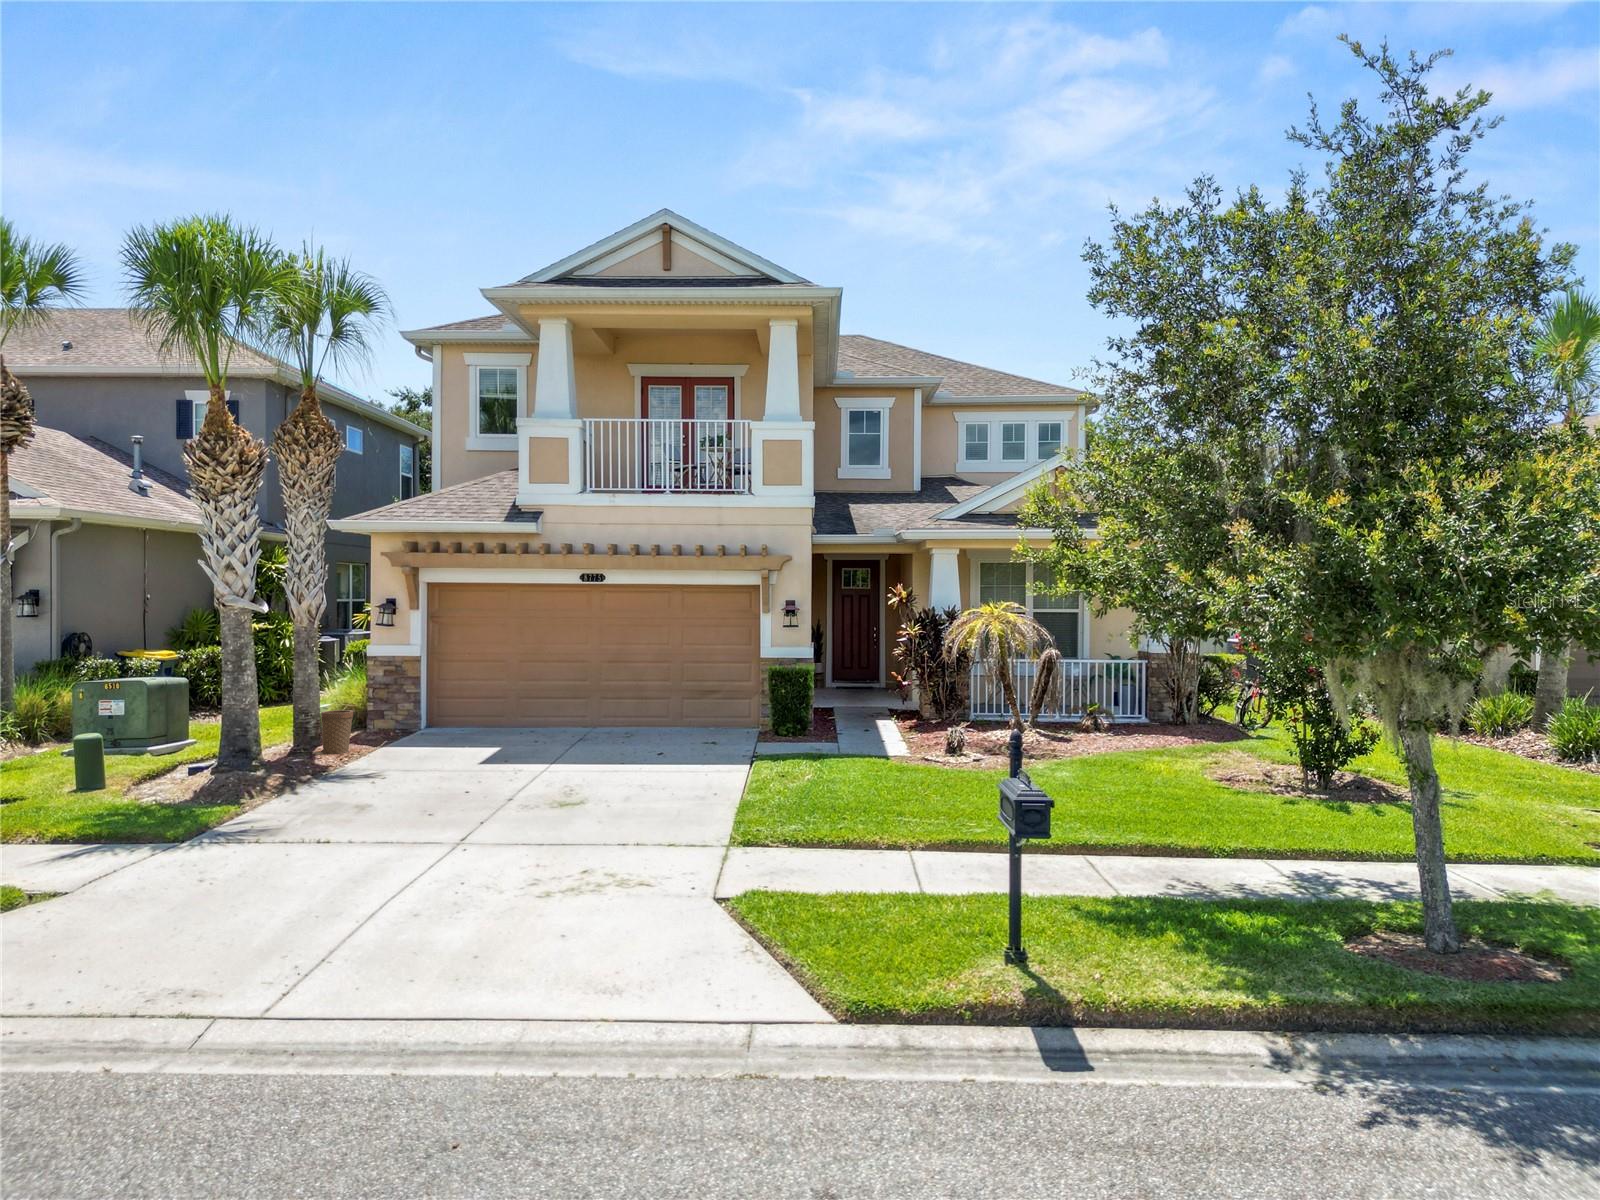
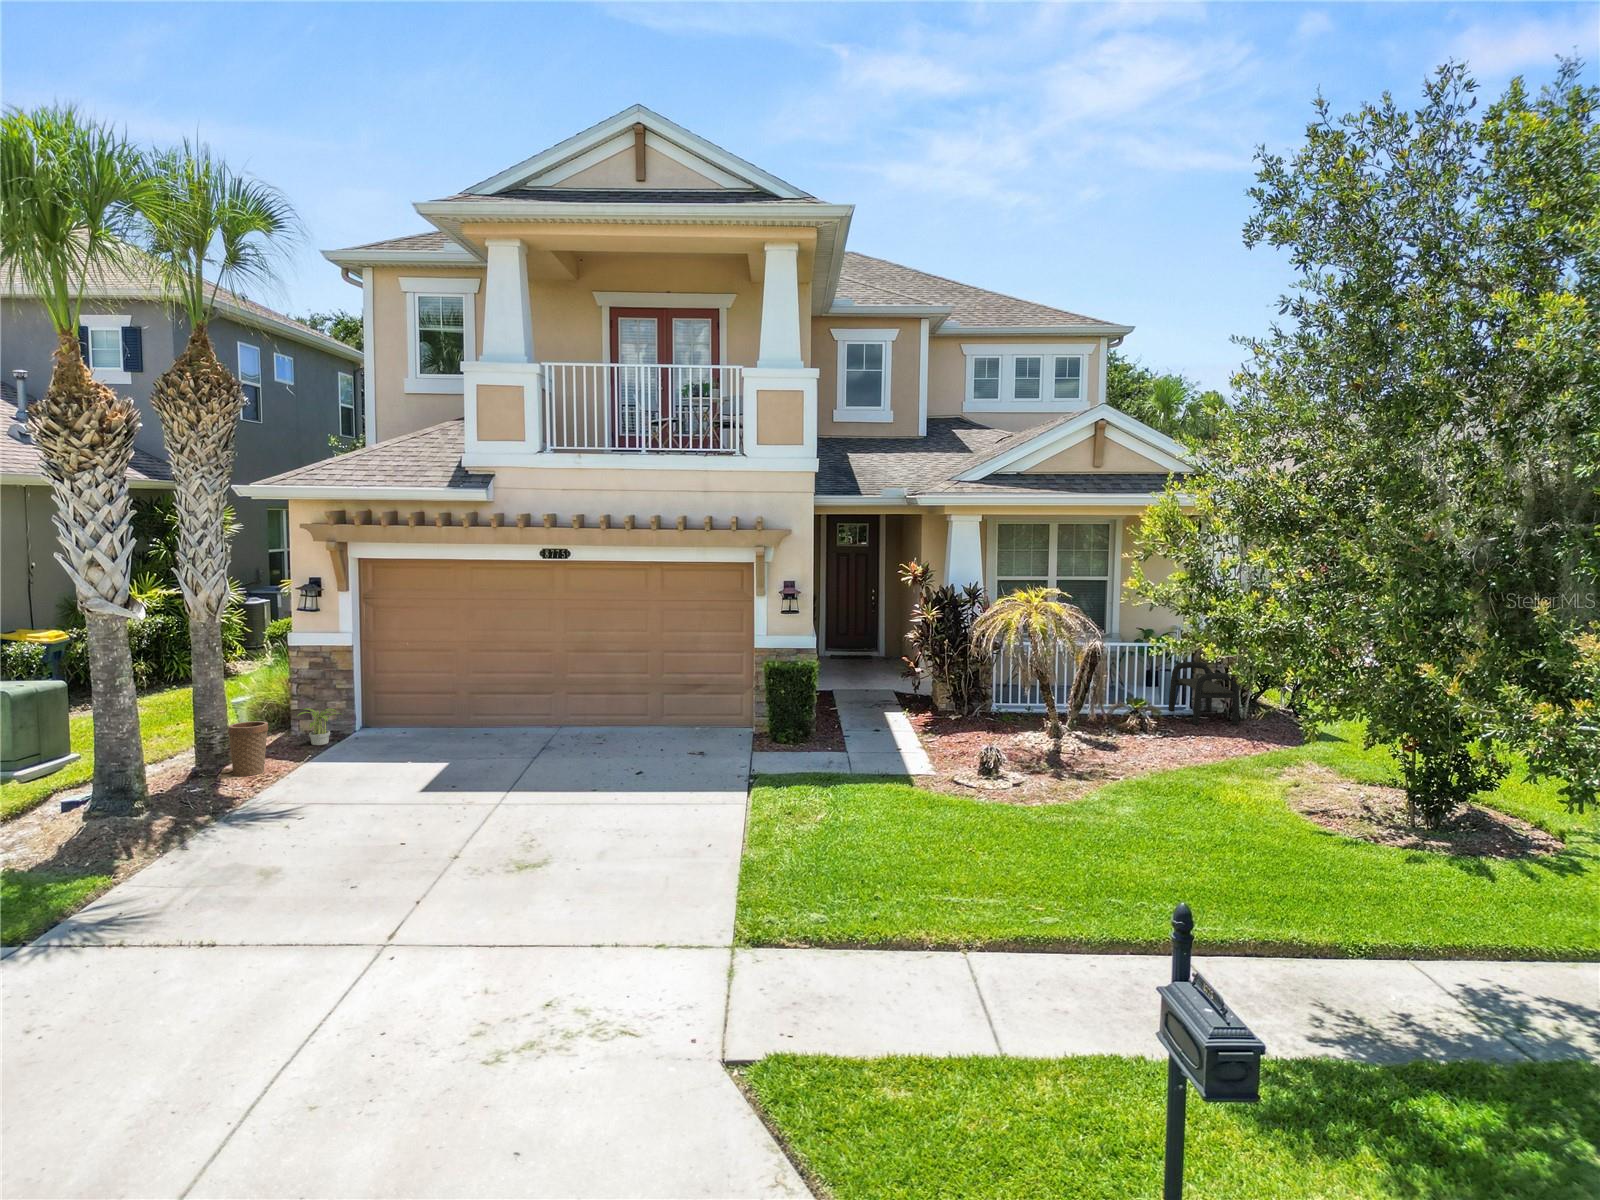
bench: none [1125,676,1183,728] -> present [1168,662,1239,725]
potted plant: none [374,706,412,737] -> present [297,708,341,745]

